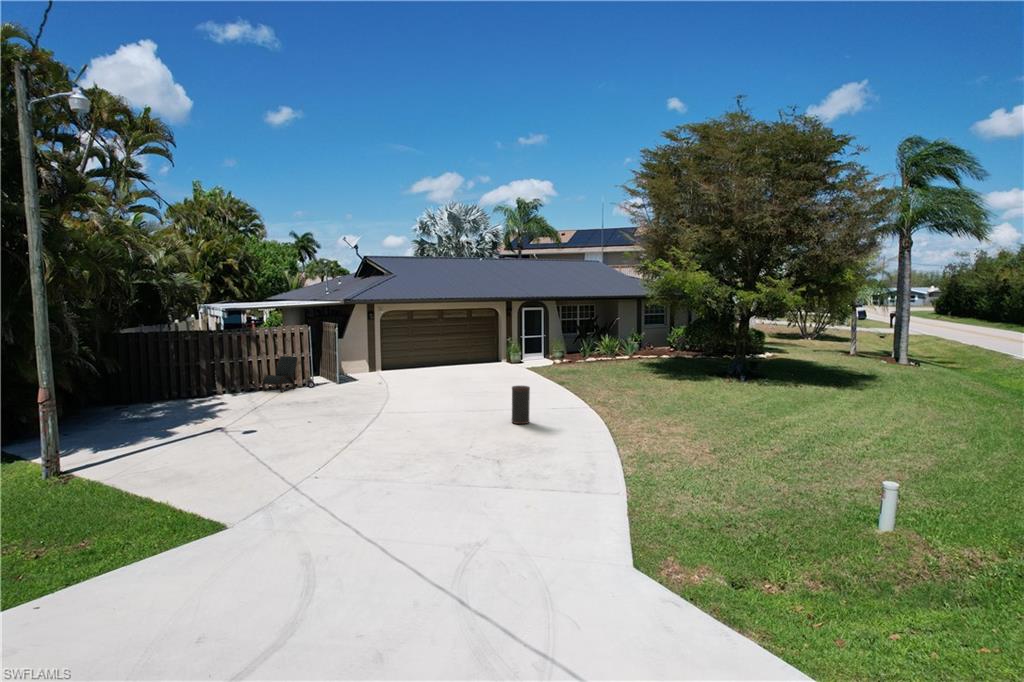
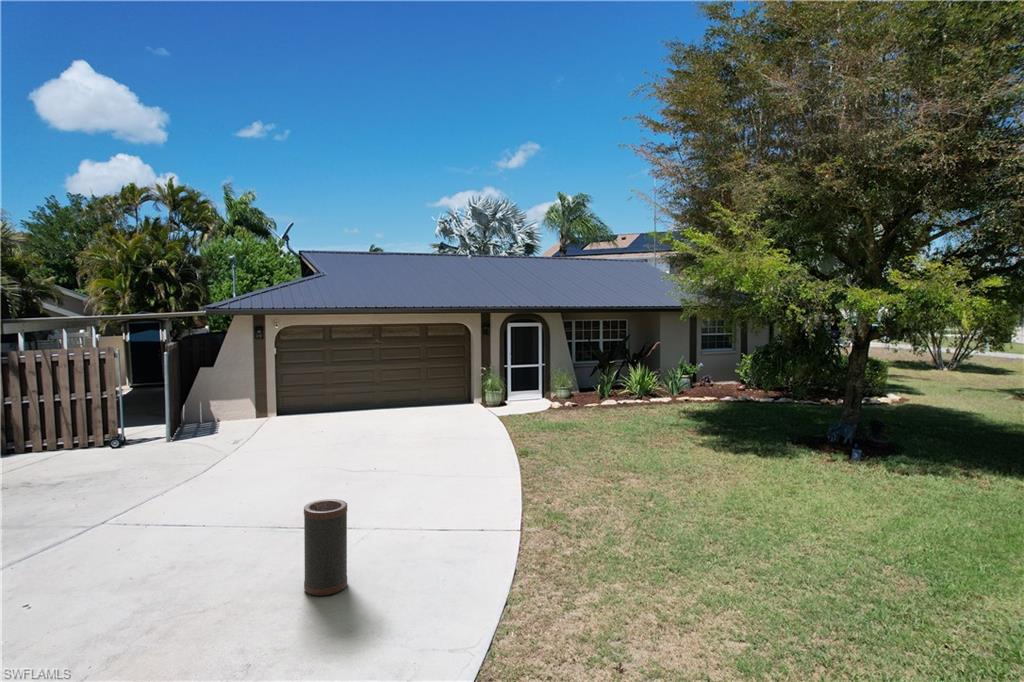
lounge chair: present [262,356,298,392] -> none [14,397,88,460]

